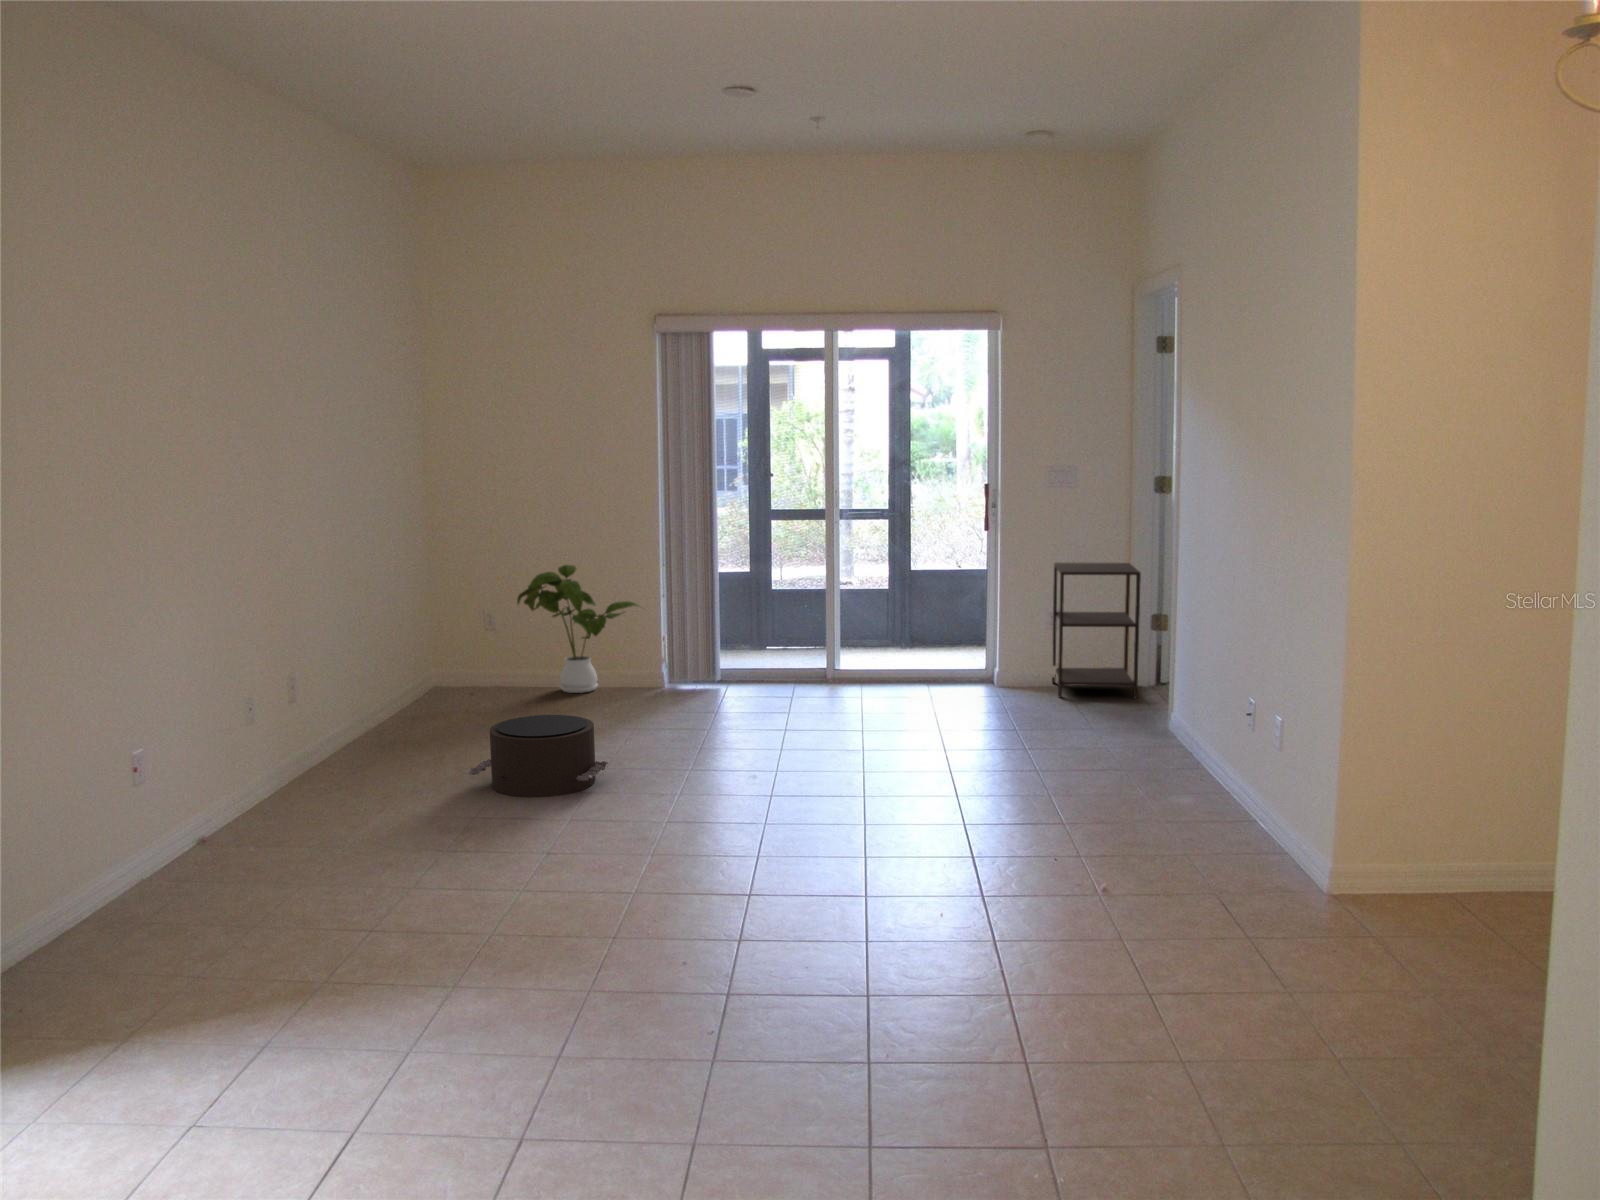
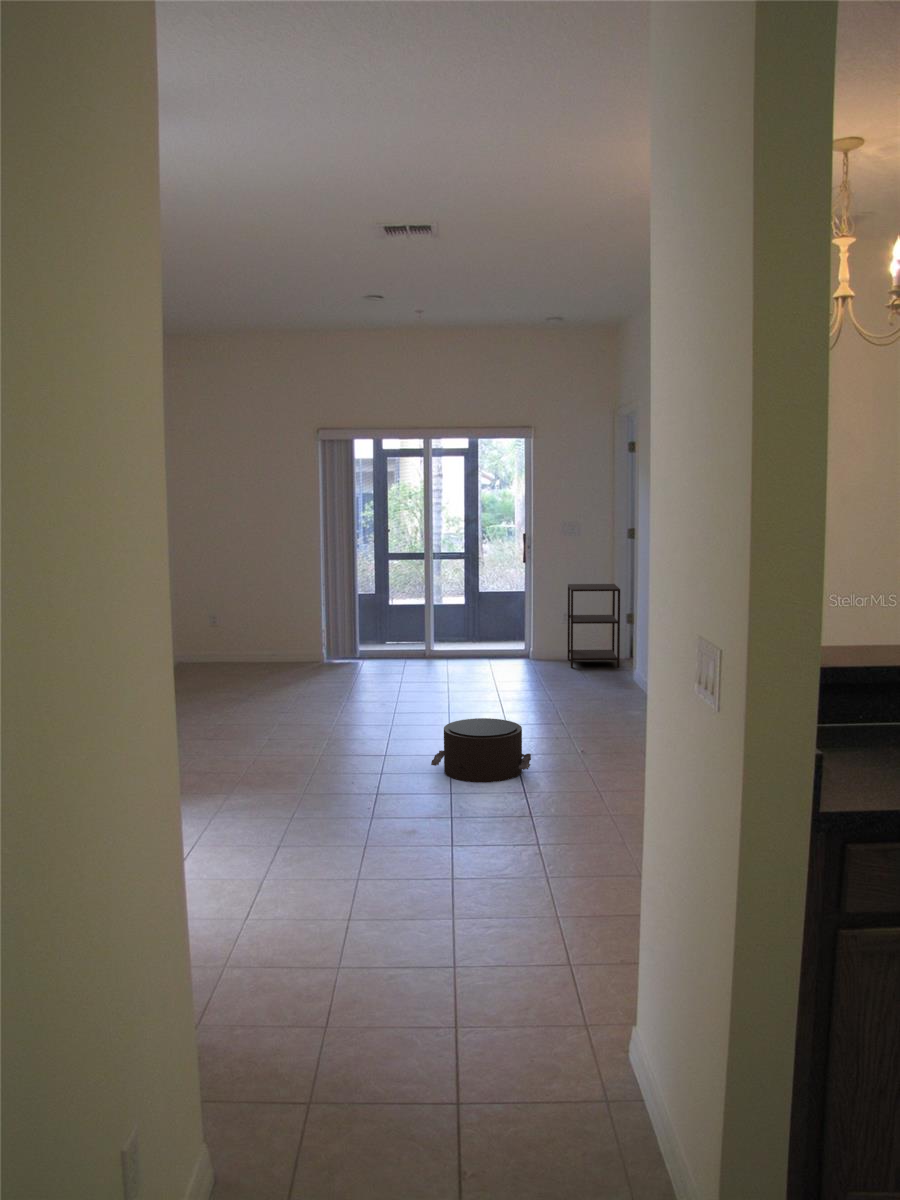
house plant: present [517,565,640,693] -> none [229,587,311,669]
pouf: present [469,715,608,797] -> present [431,718,531,783]

